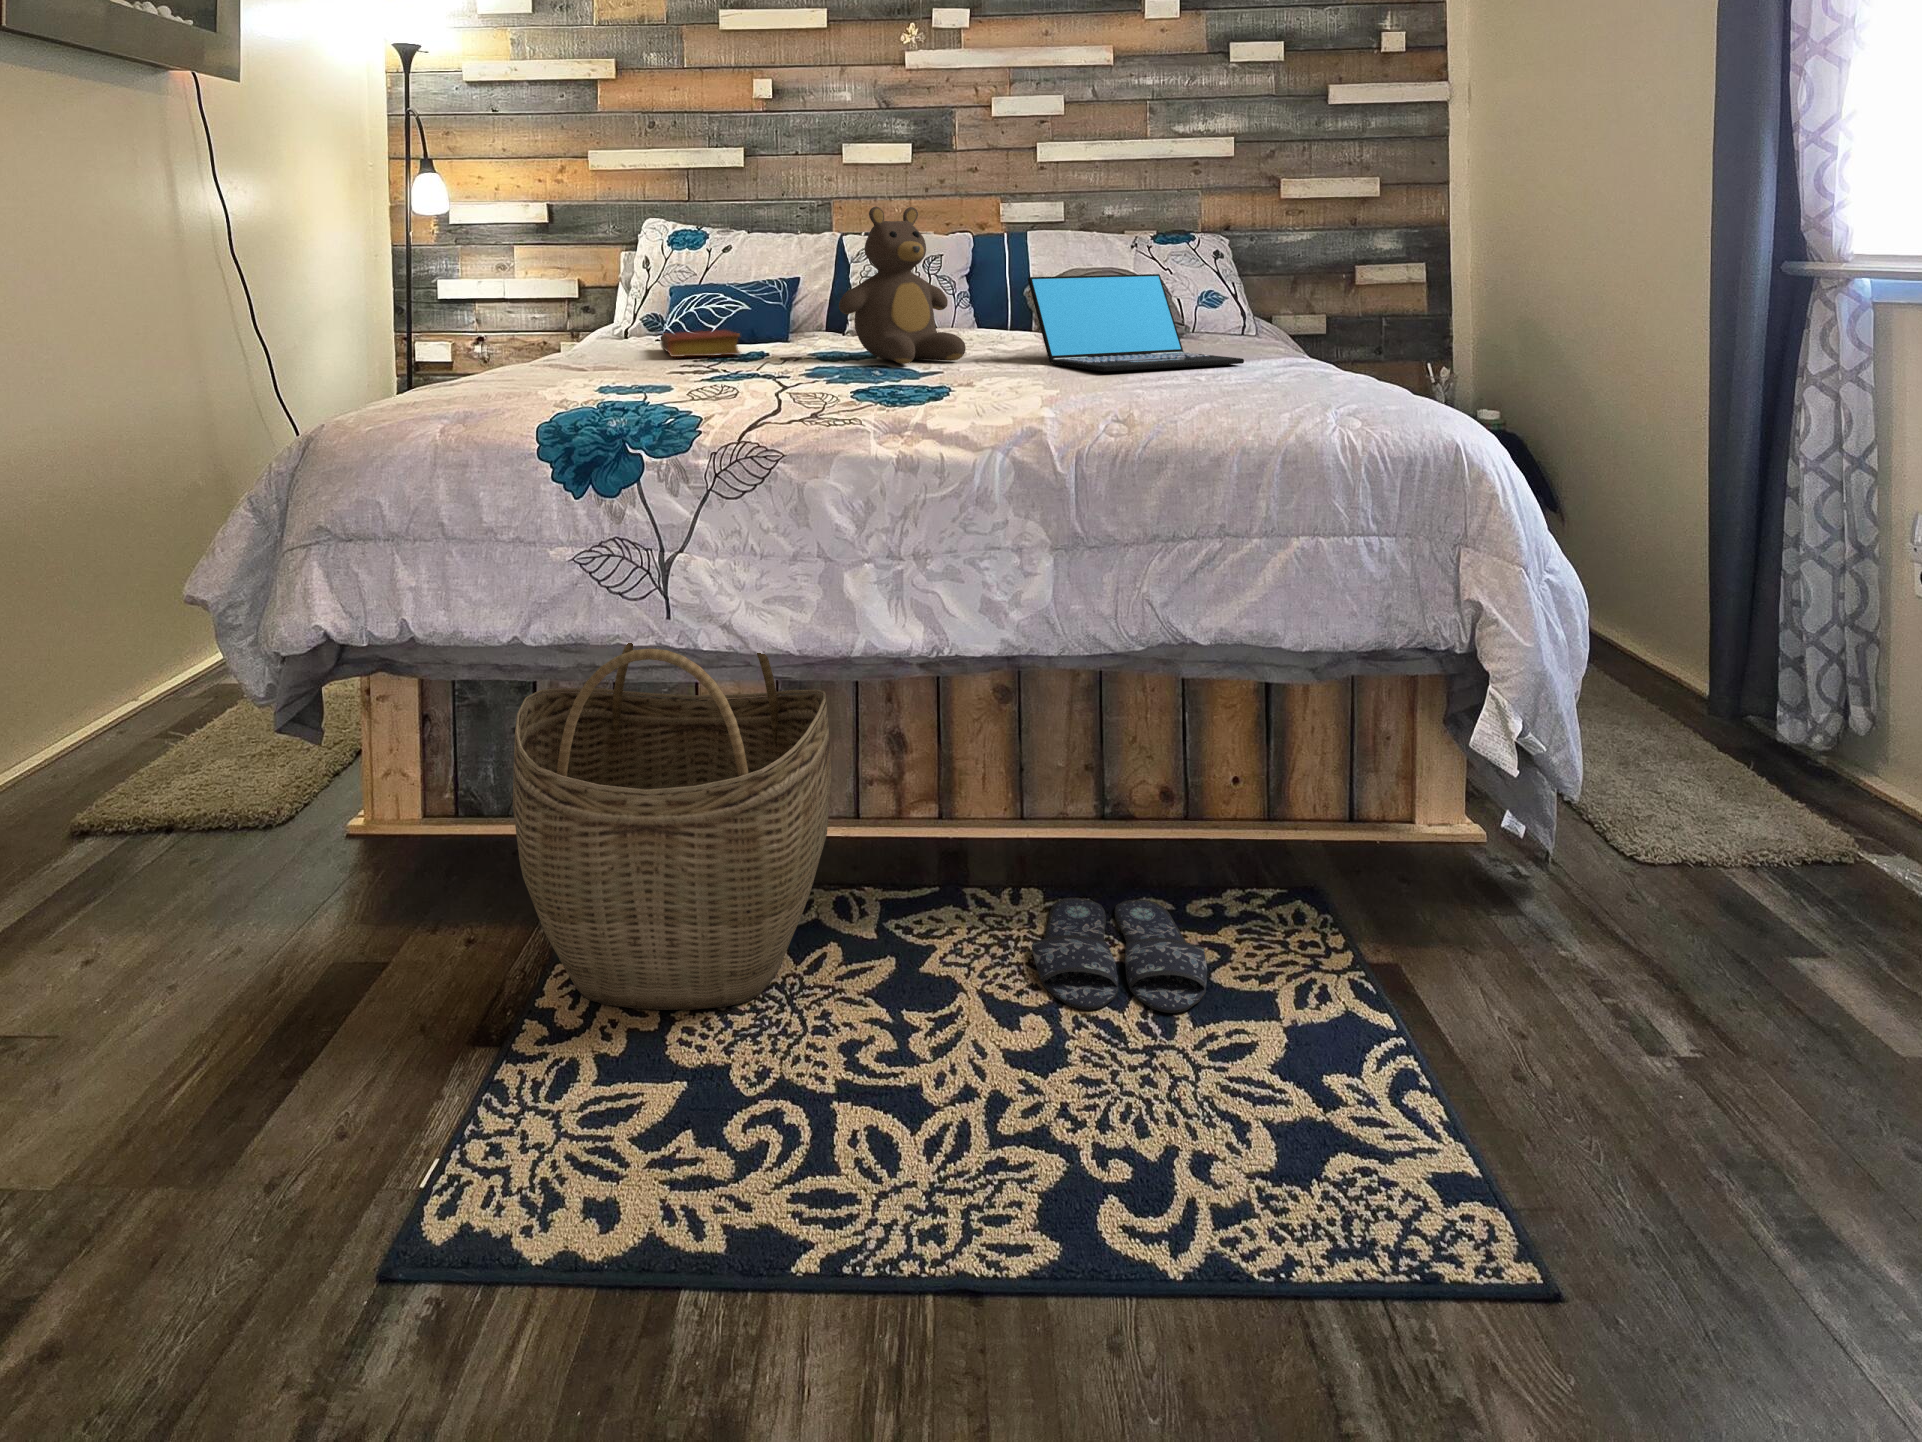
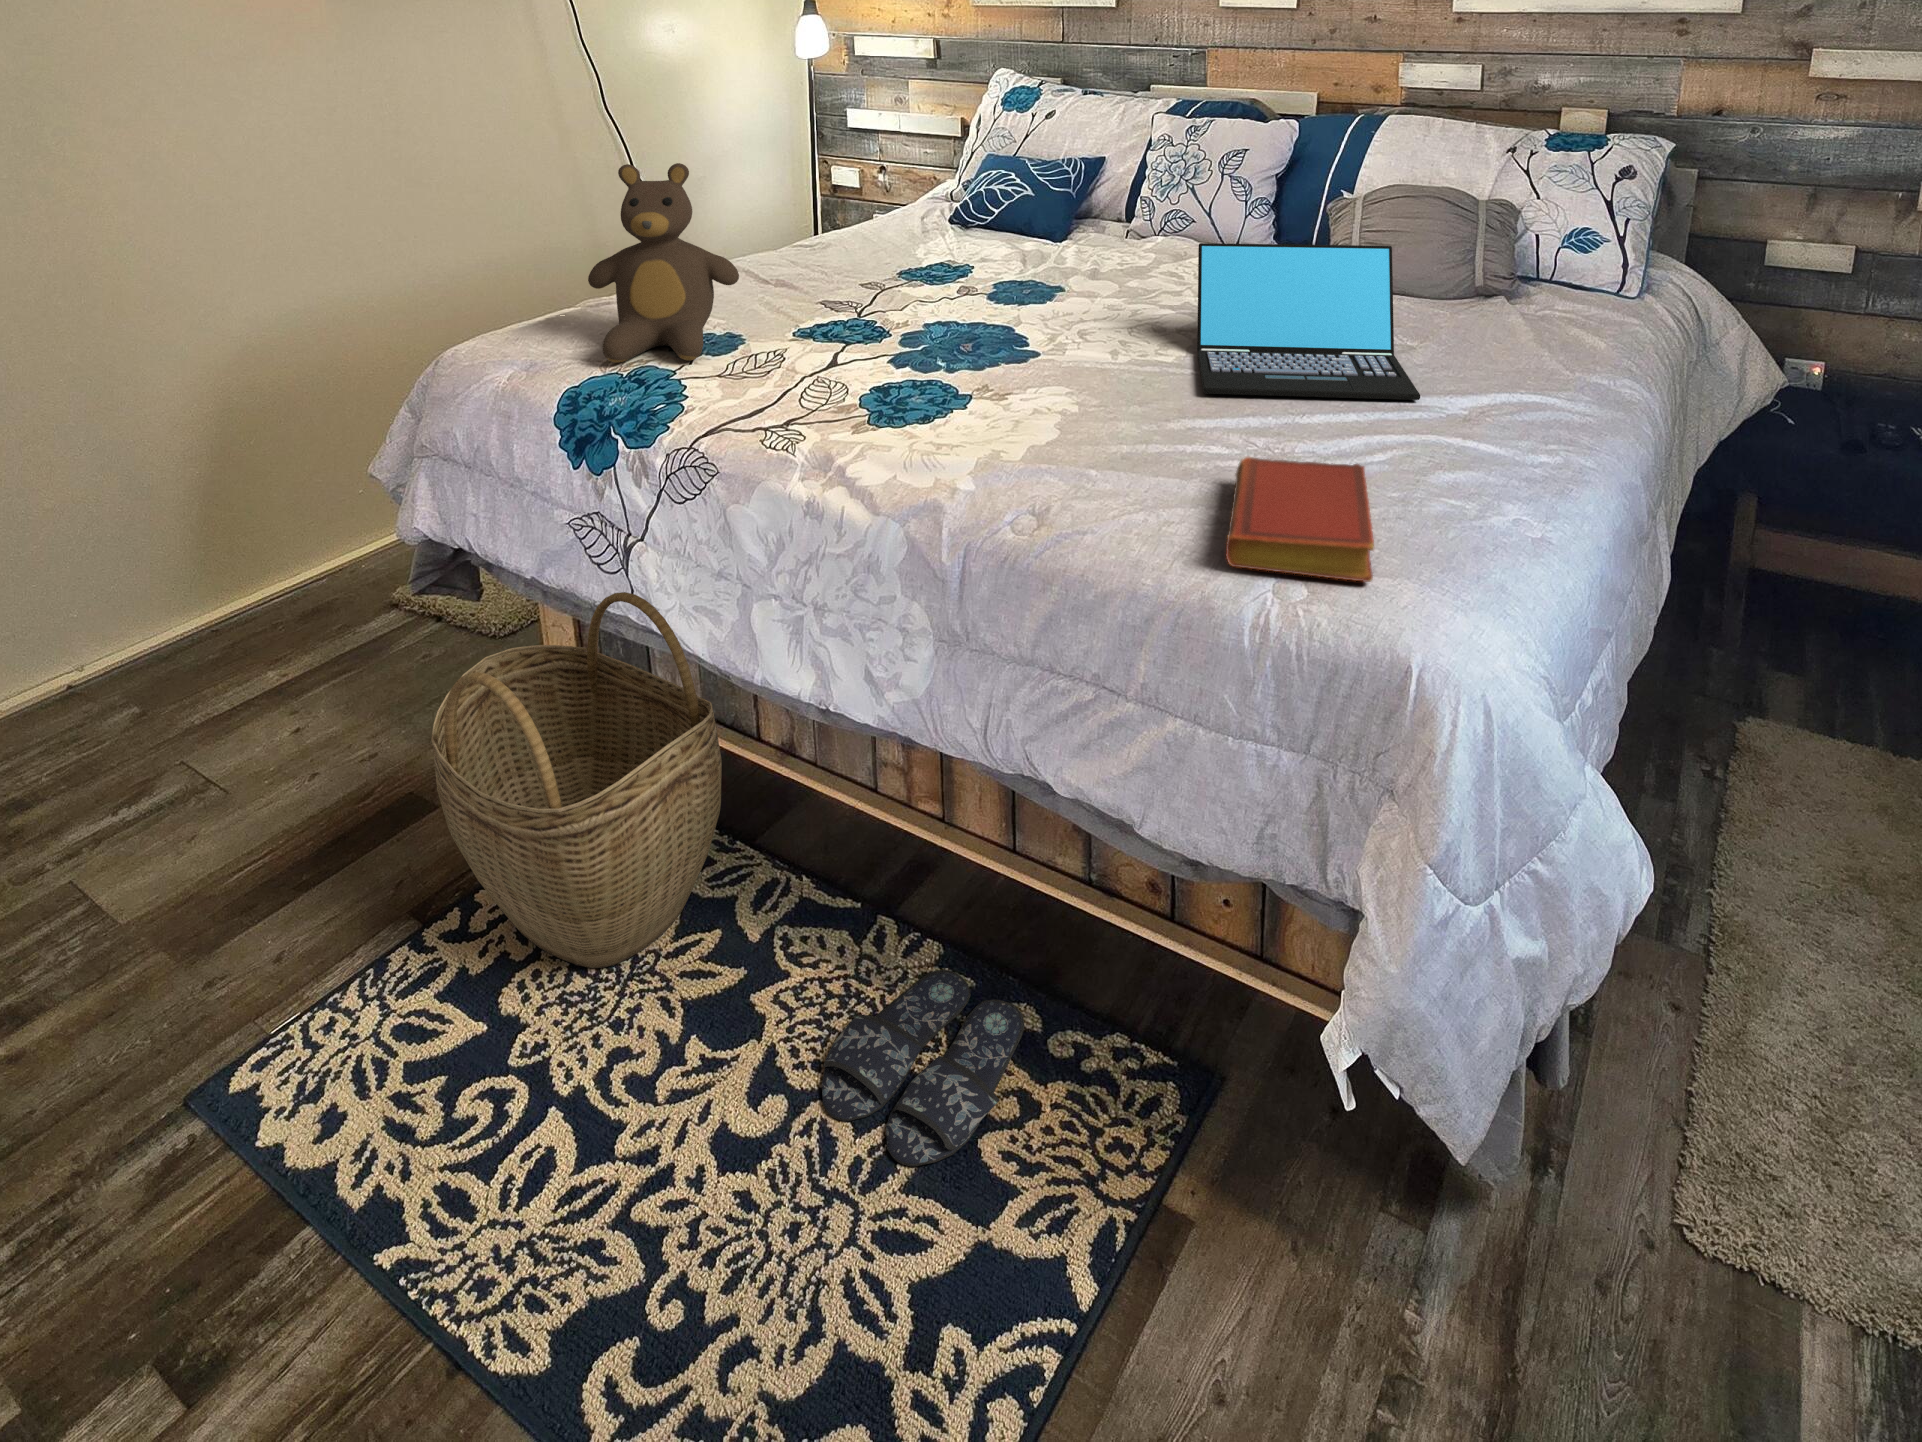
teddy bear: present [839,207,966,364] -> present [588,163,739,363]
book: present [660,330,741,357] -> present [1226,457,1374,582]

